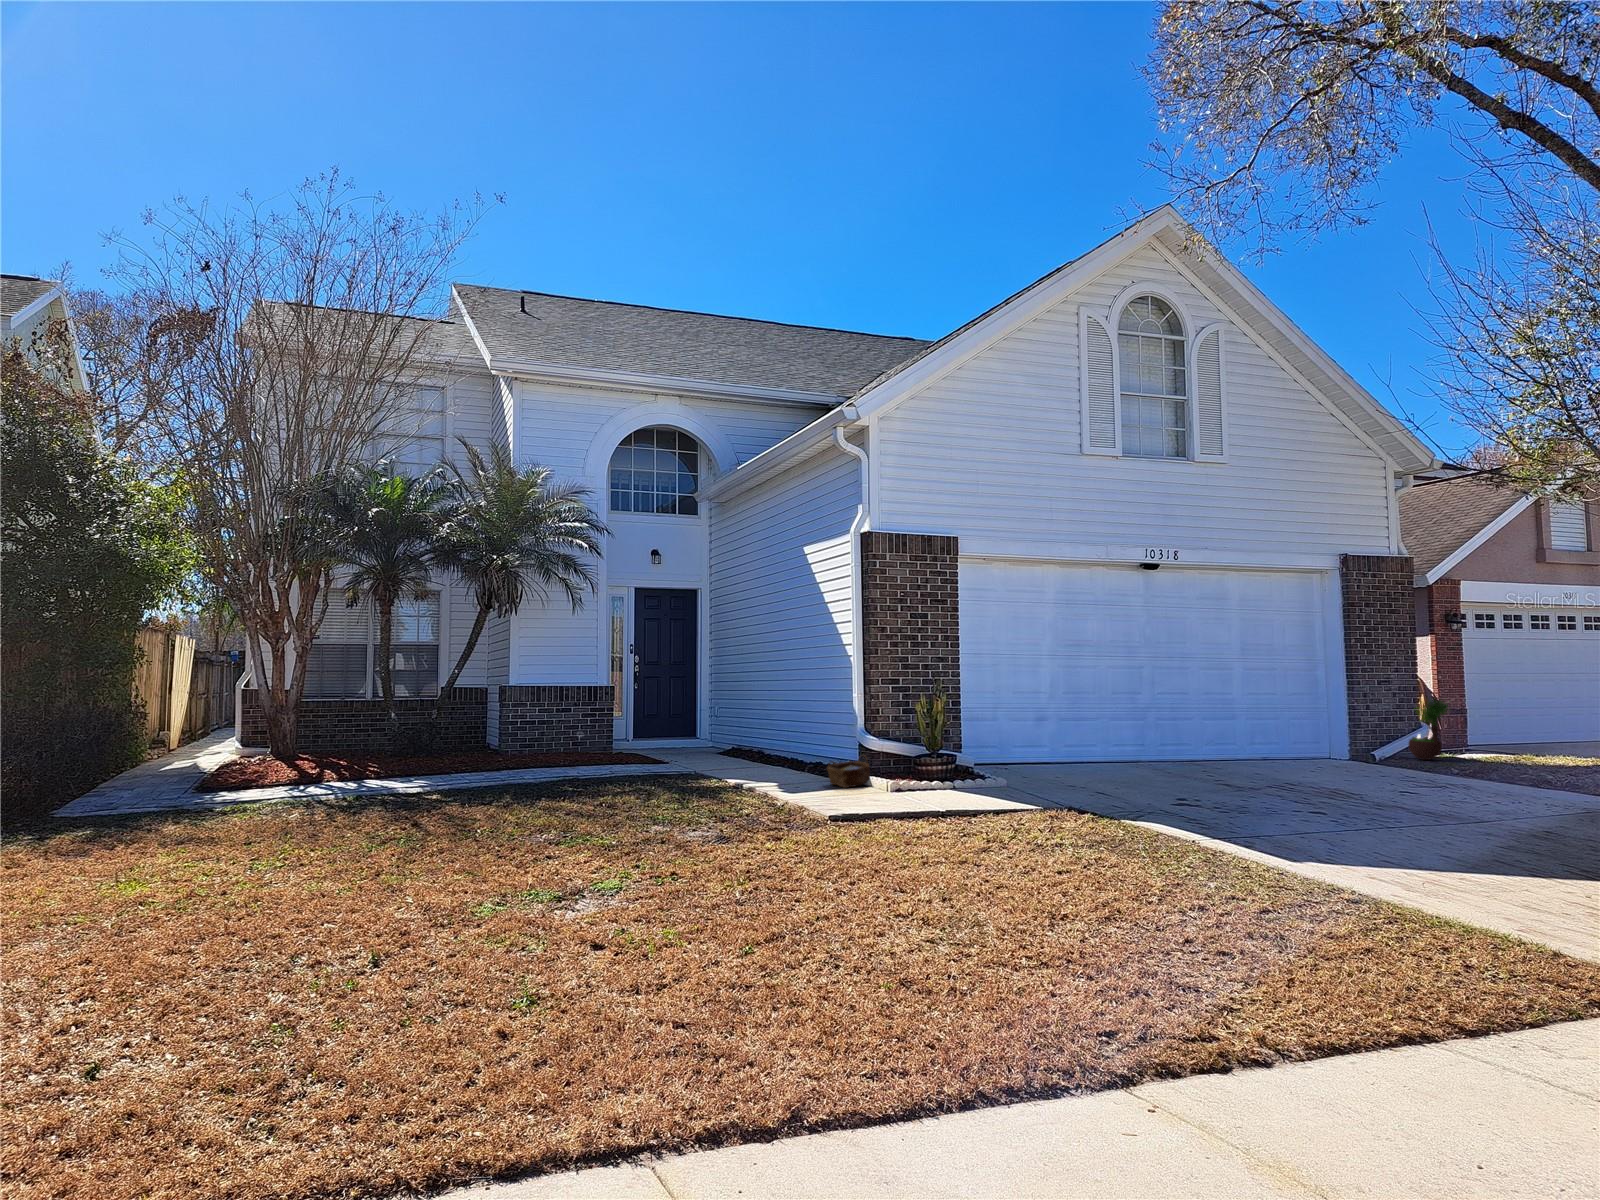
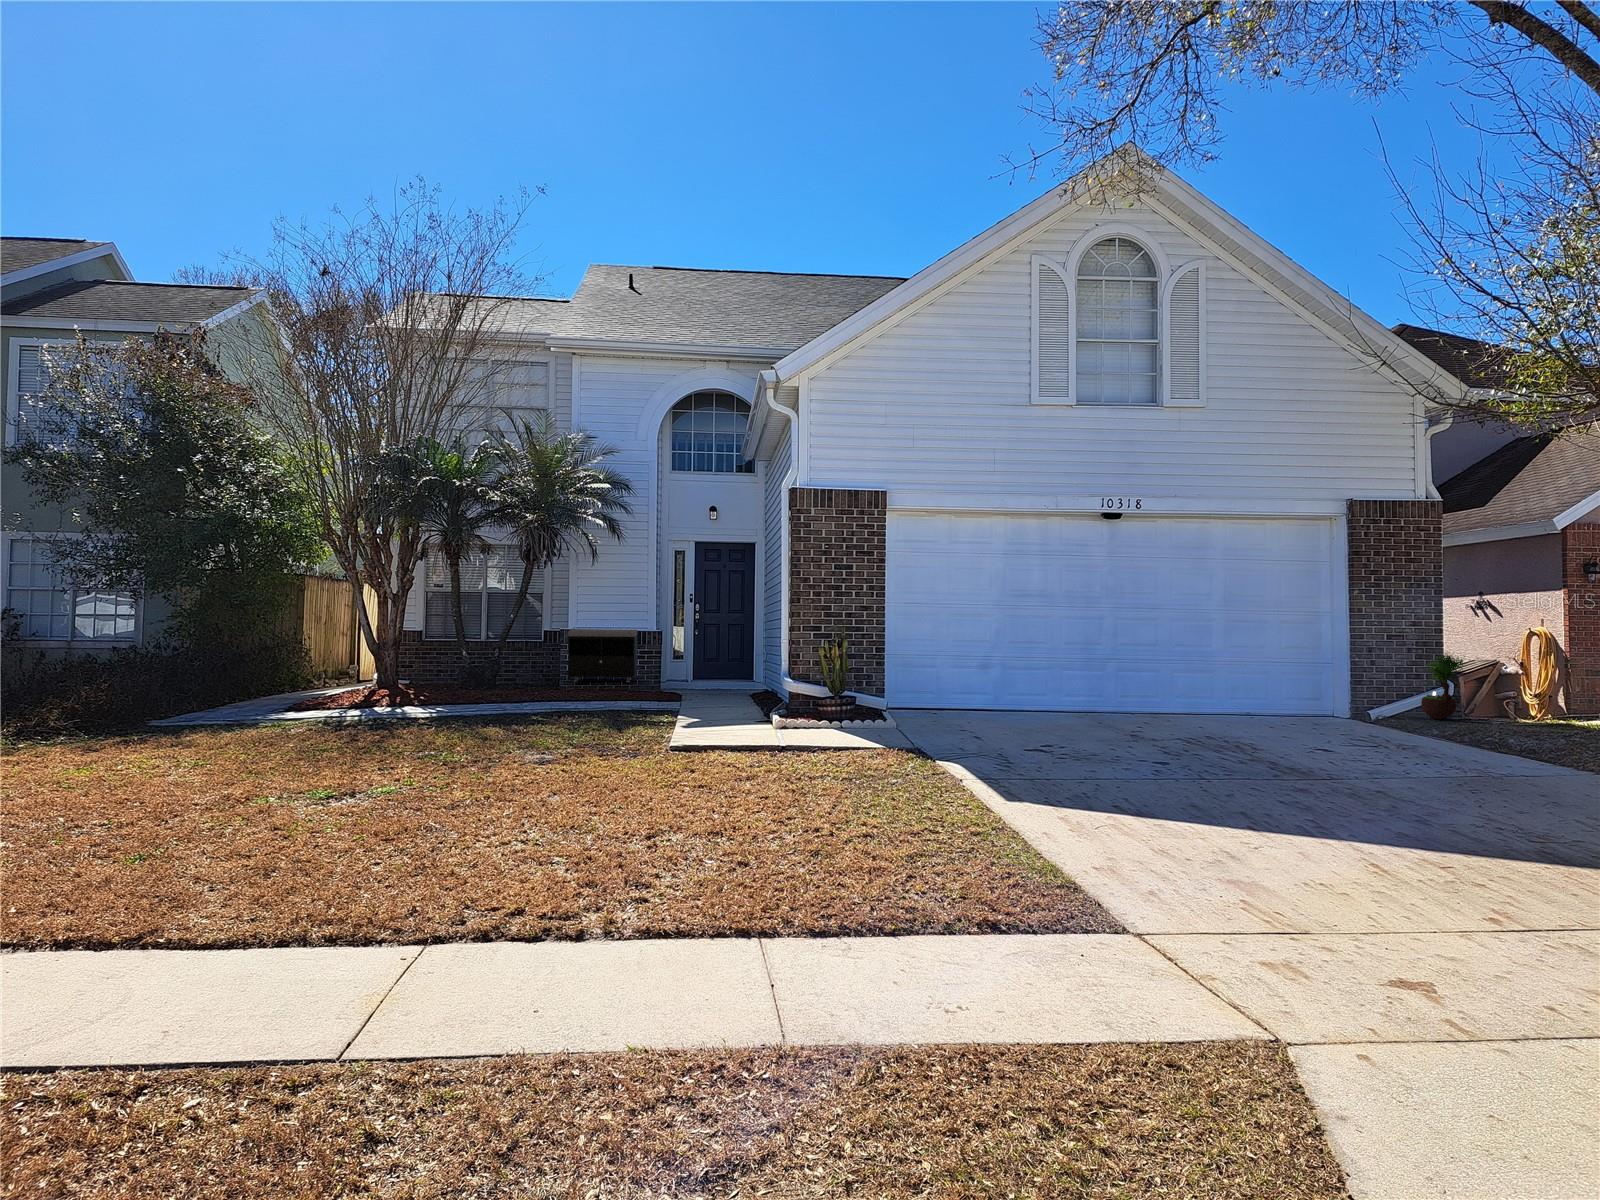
storage bench: none [515,687,598,749] -> present [568,629,637,682]
woven basket: present [827,760,870,788] -> none [749,690,787,718]

